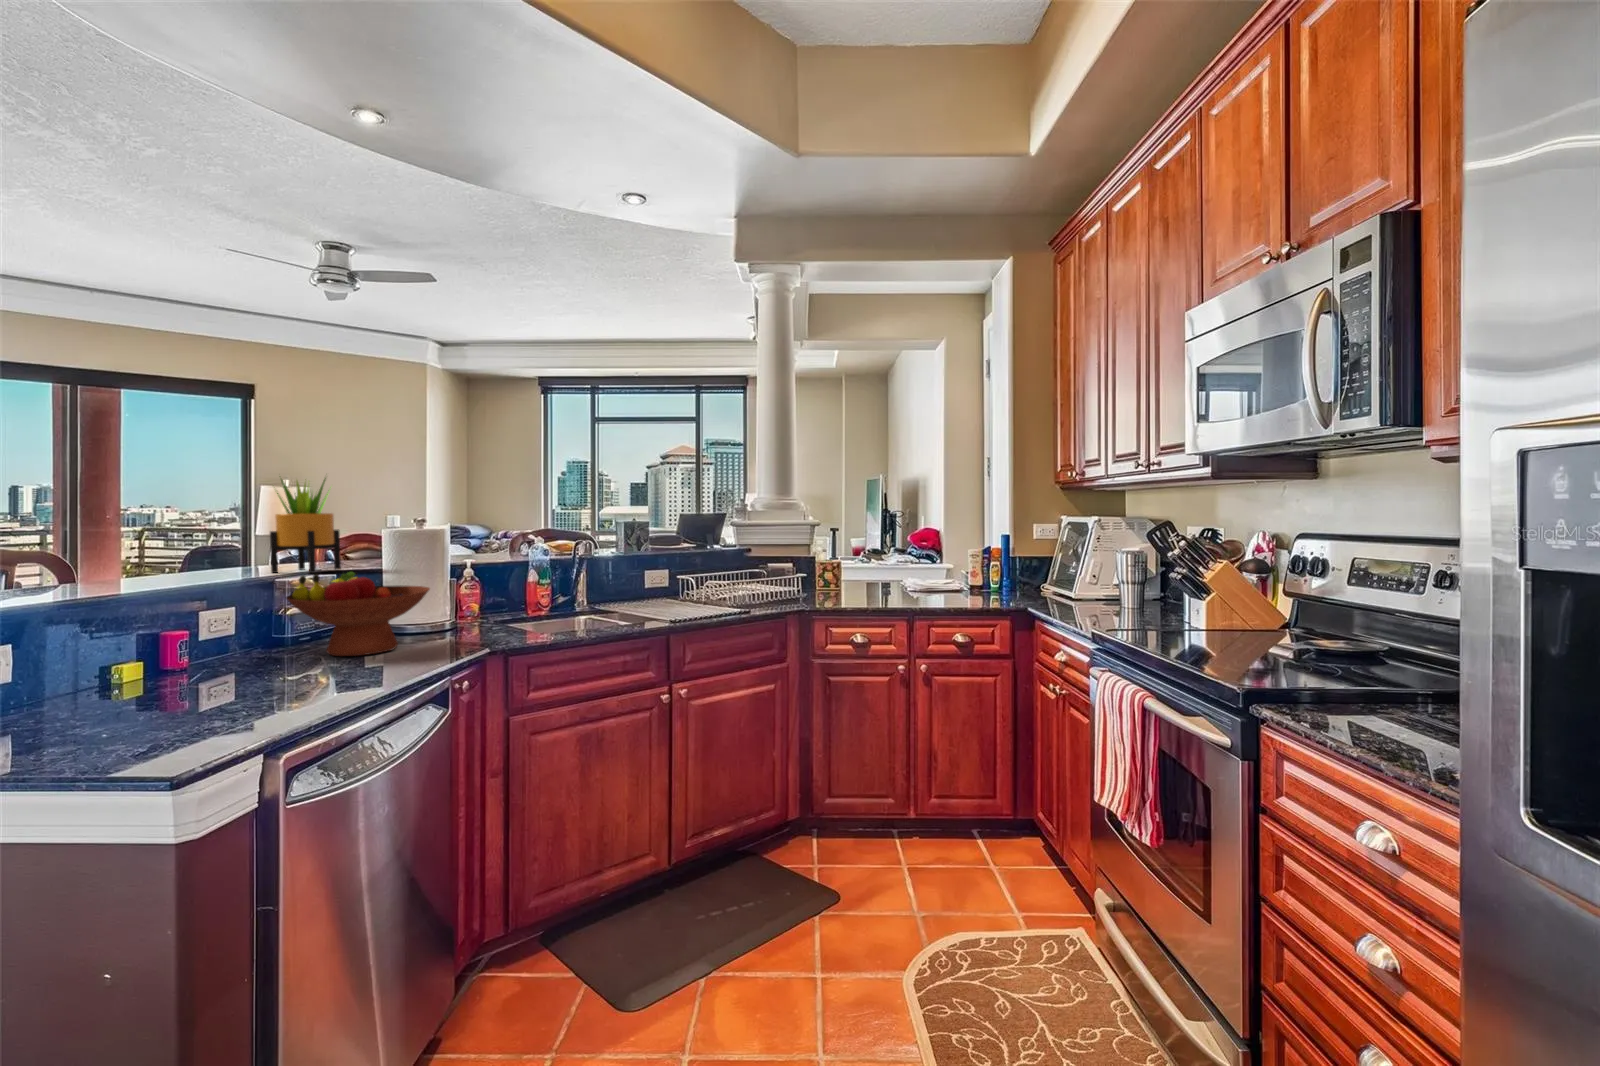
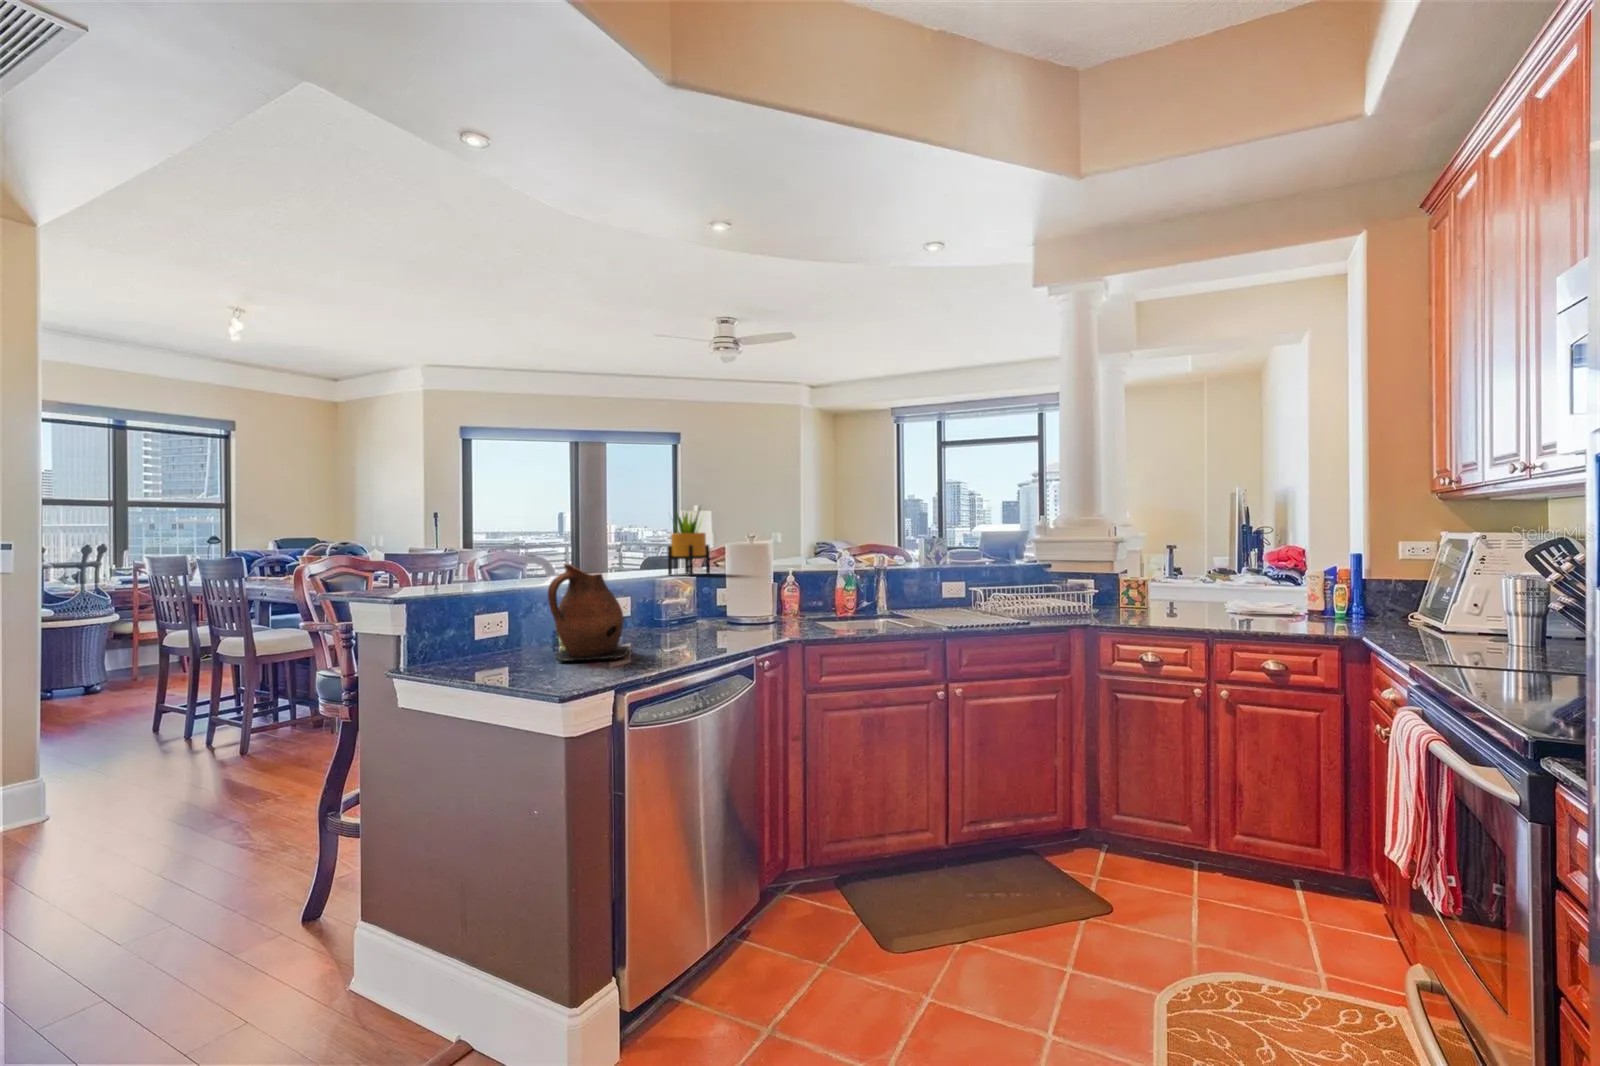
ceramic pitcher: none [57,561,226,722] -> present [548,564,631,661]
fruit bowl: present [286,572,430,656] -> none [669,575,759,636]

